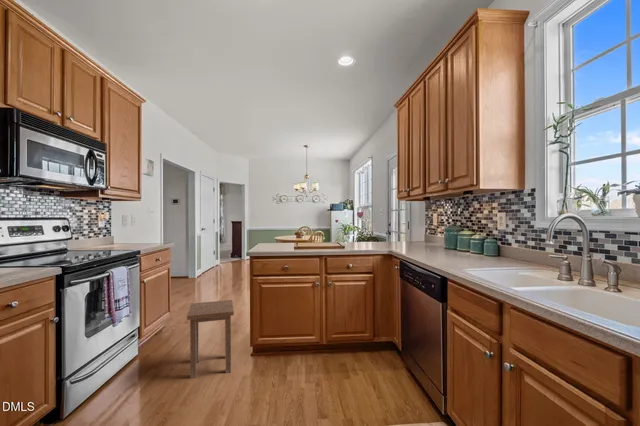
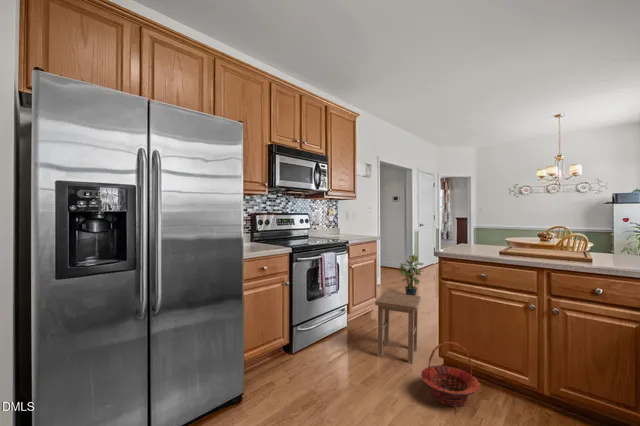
potted plant: none [189,258,217,307] -> present [398,254,424,296]
basket: none [248,336,302,400] -> present [421,342,480,407]

